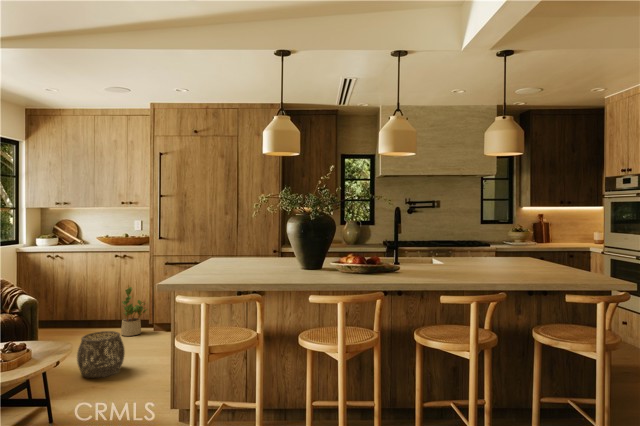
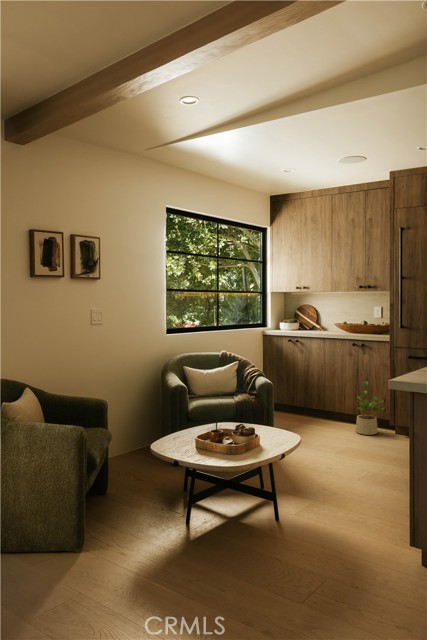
woven basket: present [77,331,125,378] -> none [306,428,354,478]

